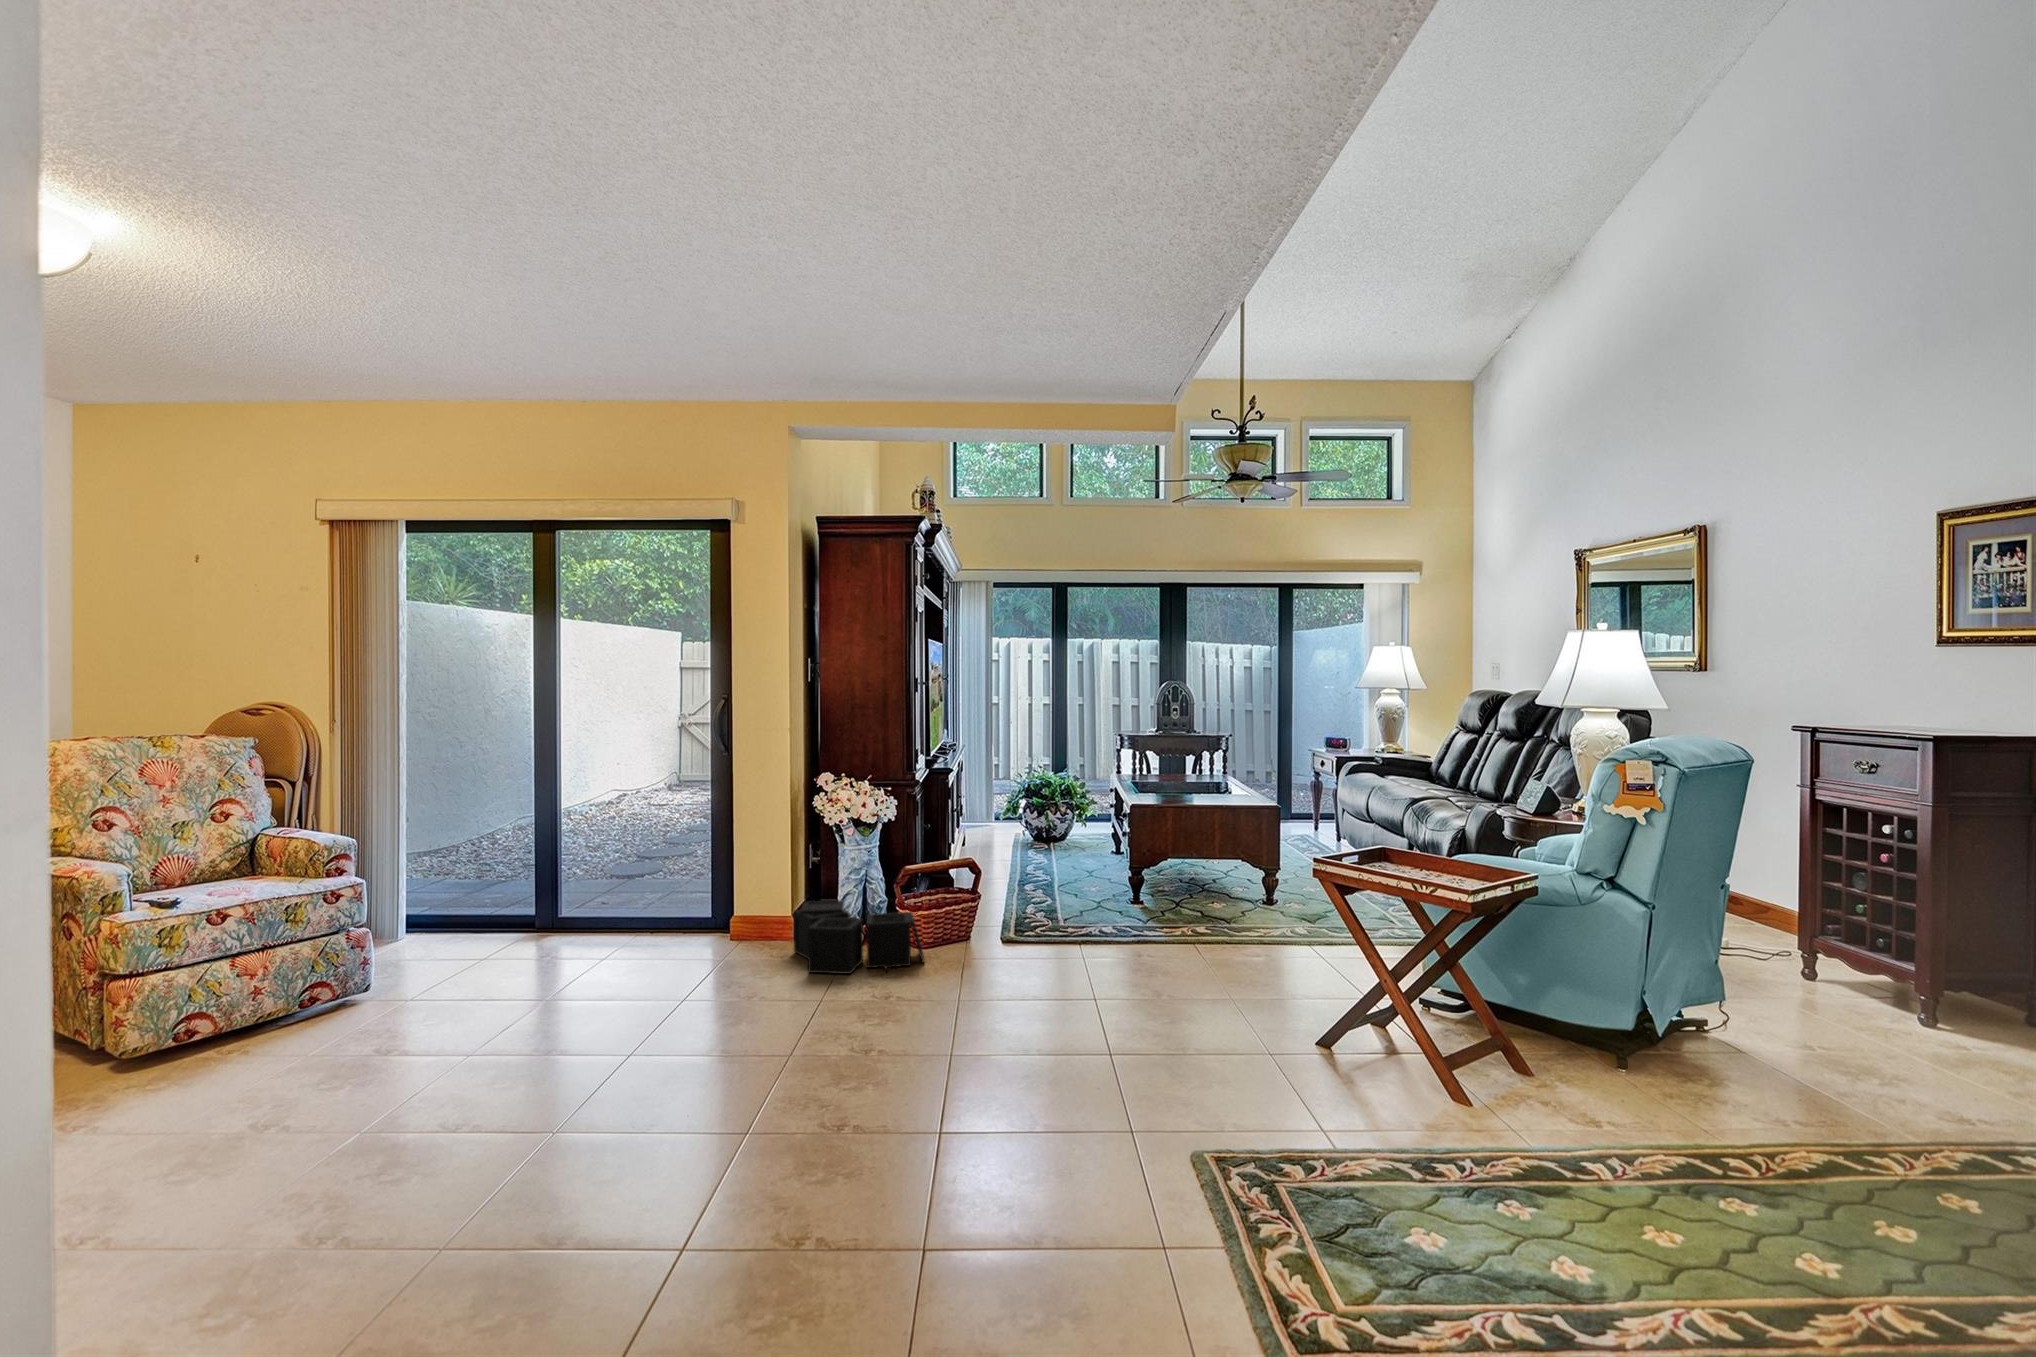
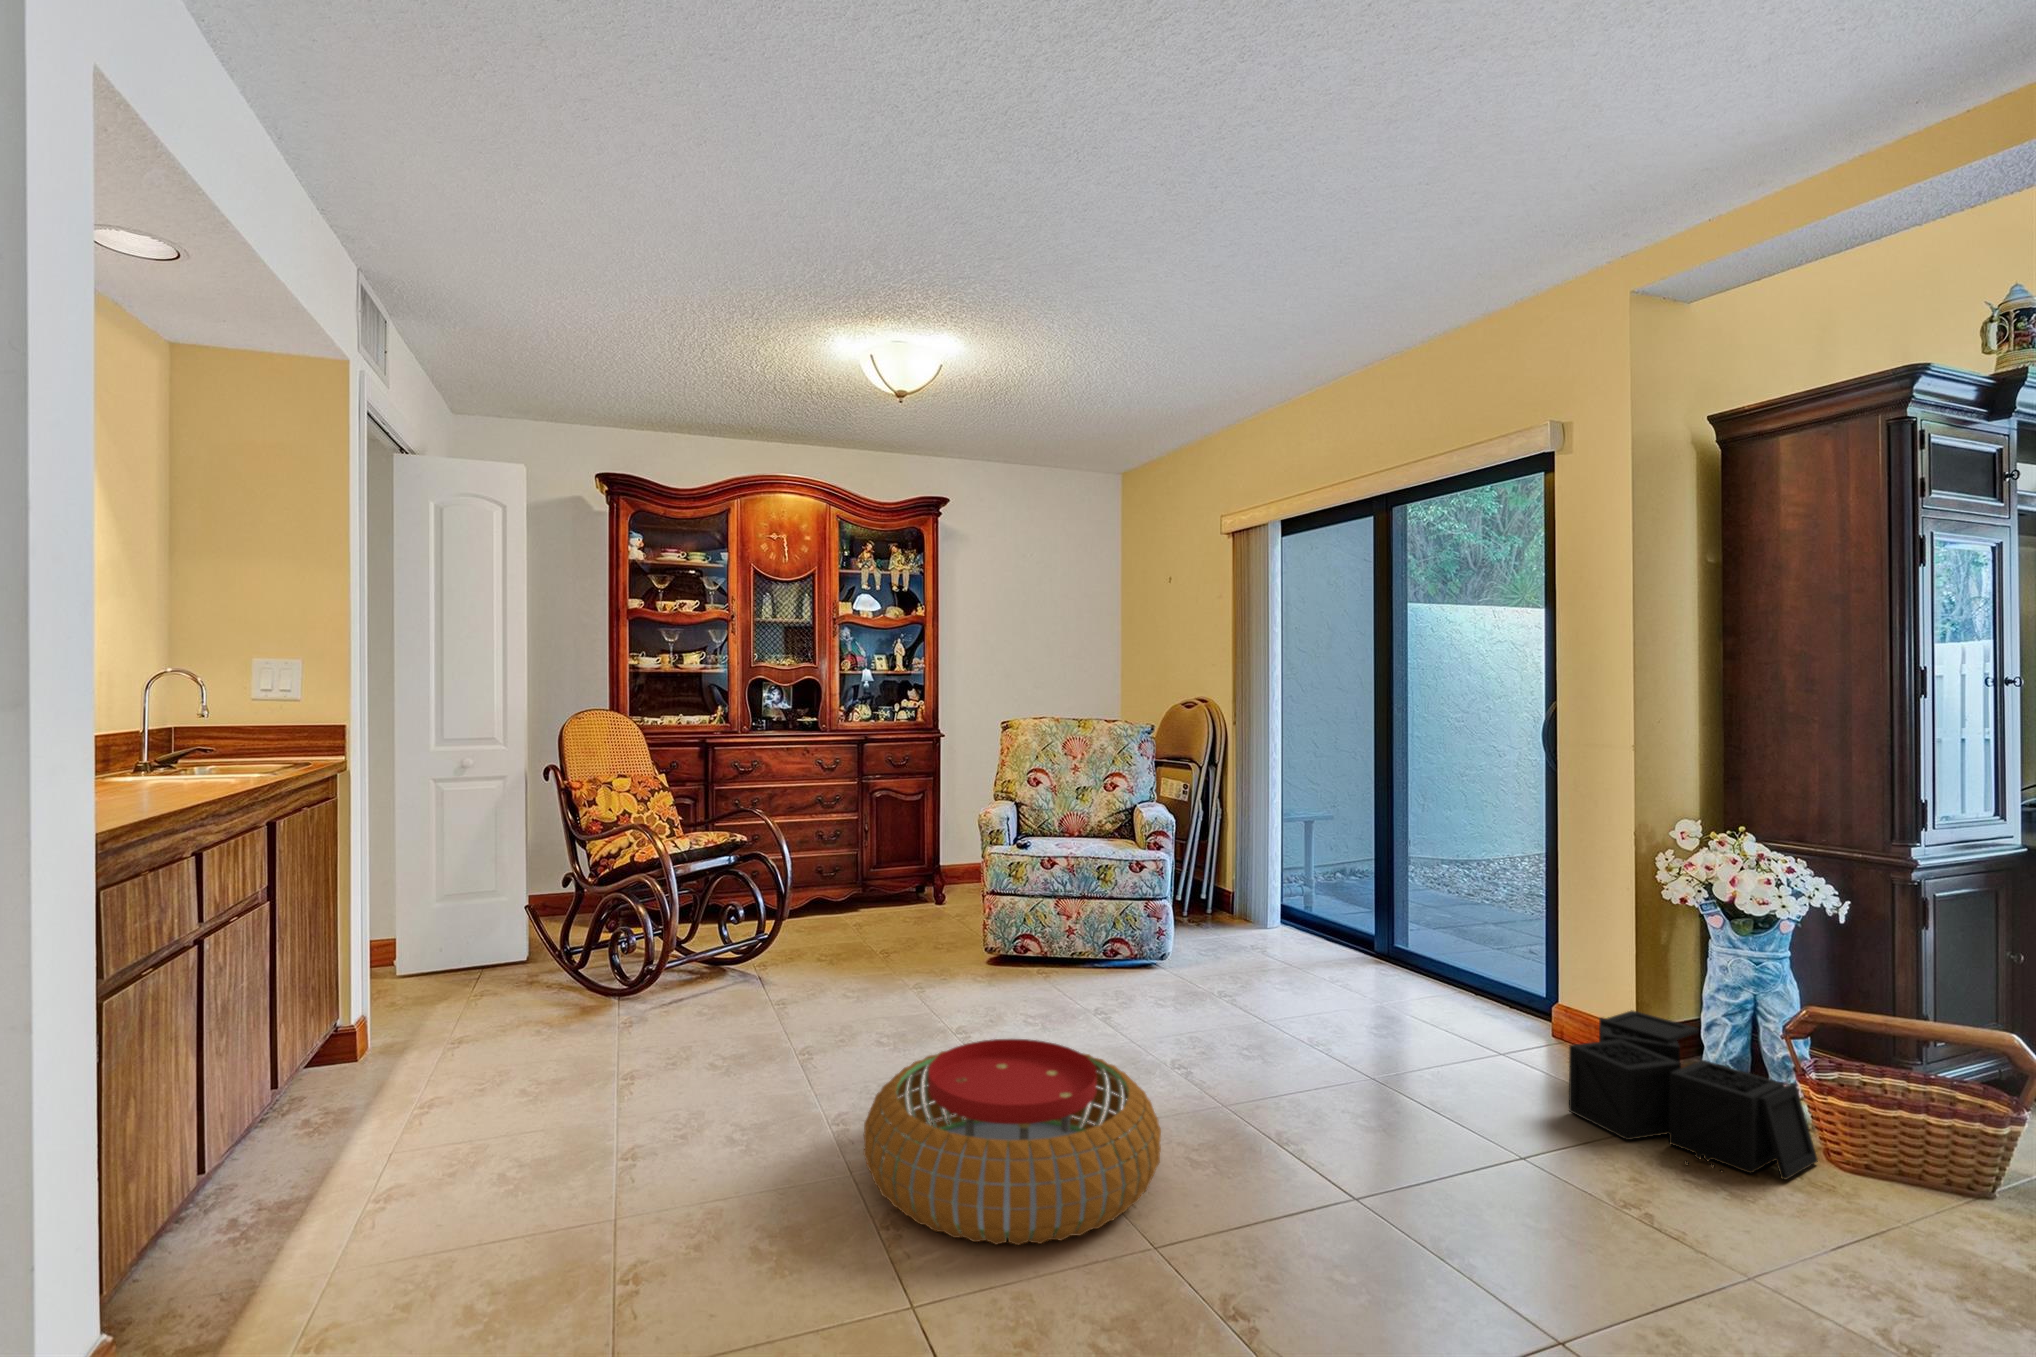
pouf: none [399,1036,711,1234] -> present [863,1039,1161,1245]

